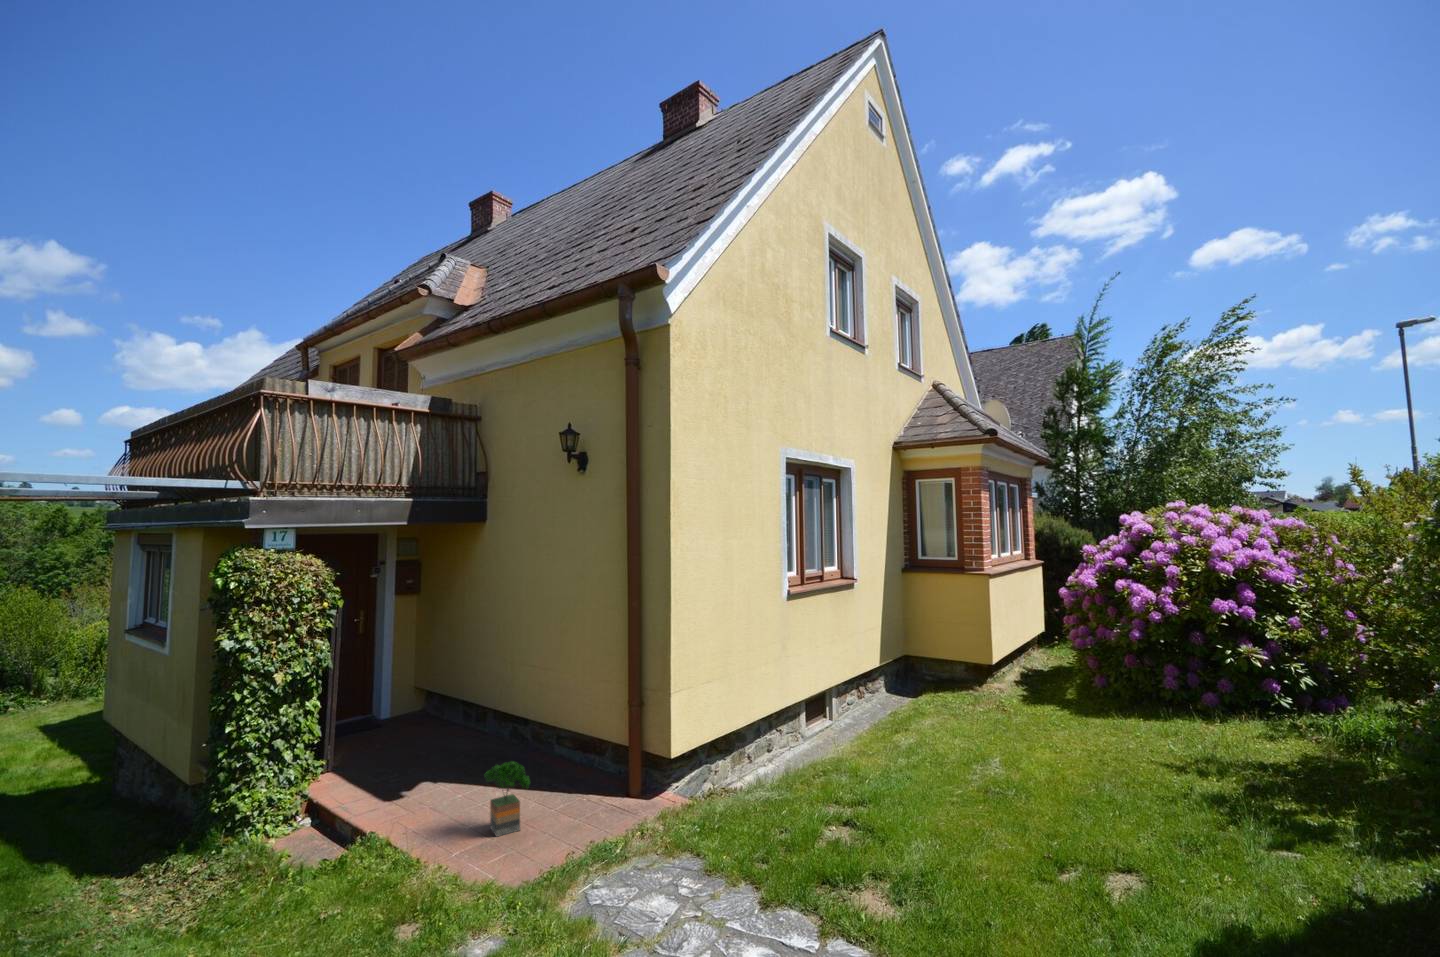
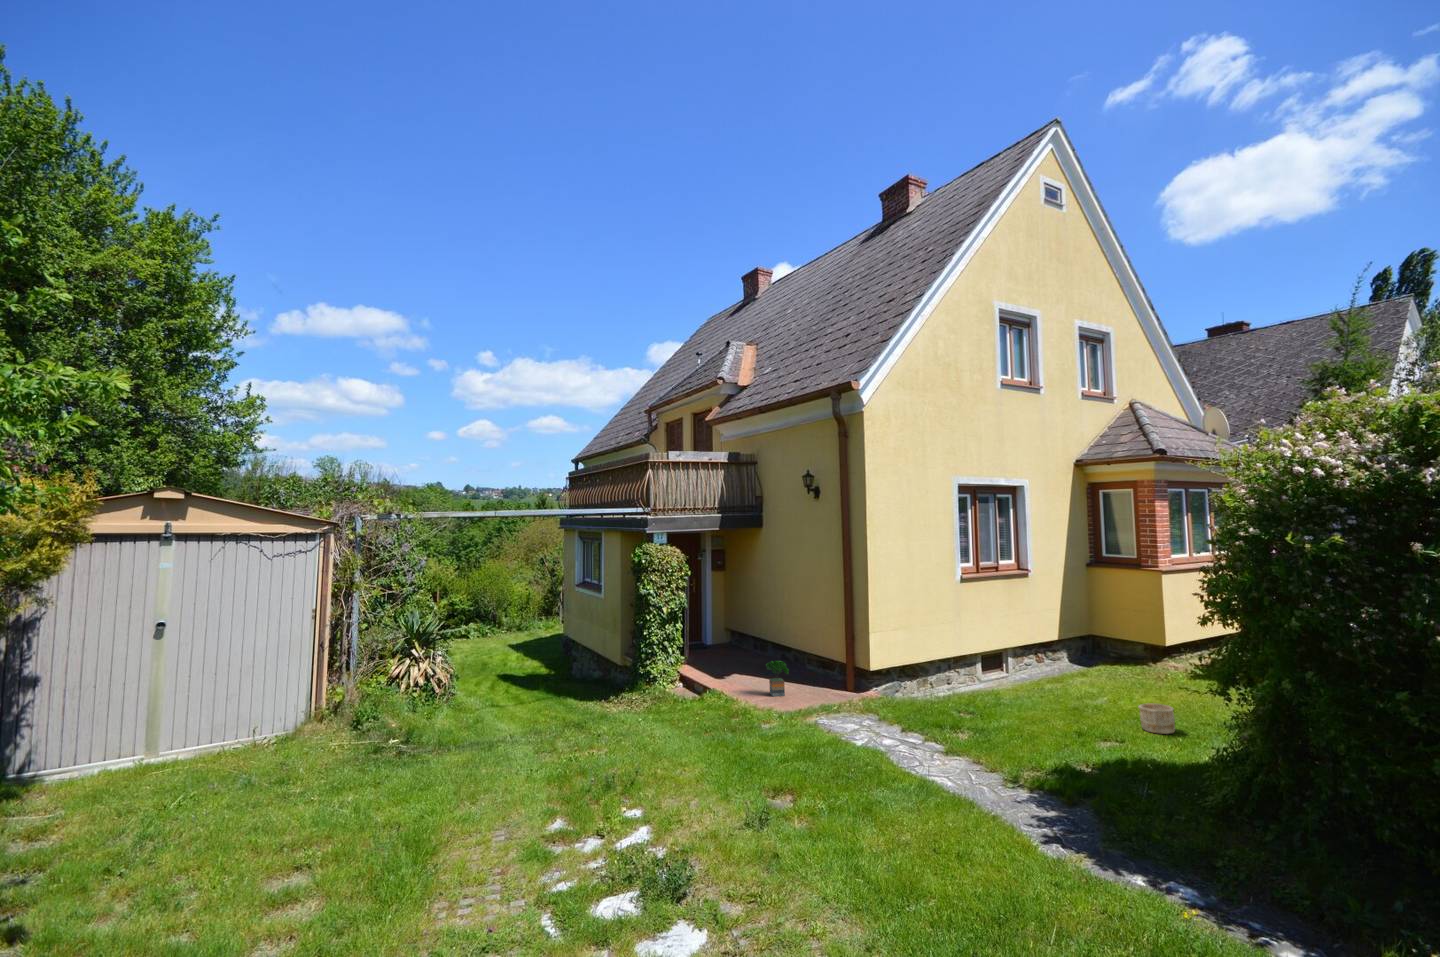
wooden bucket: none [1100,779,1157,832] -> present [1138,703,1175,734]

